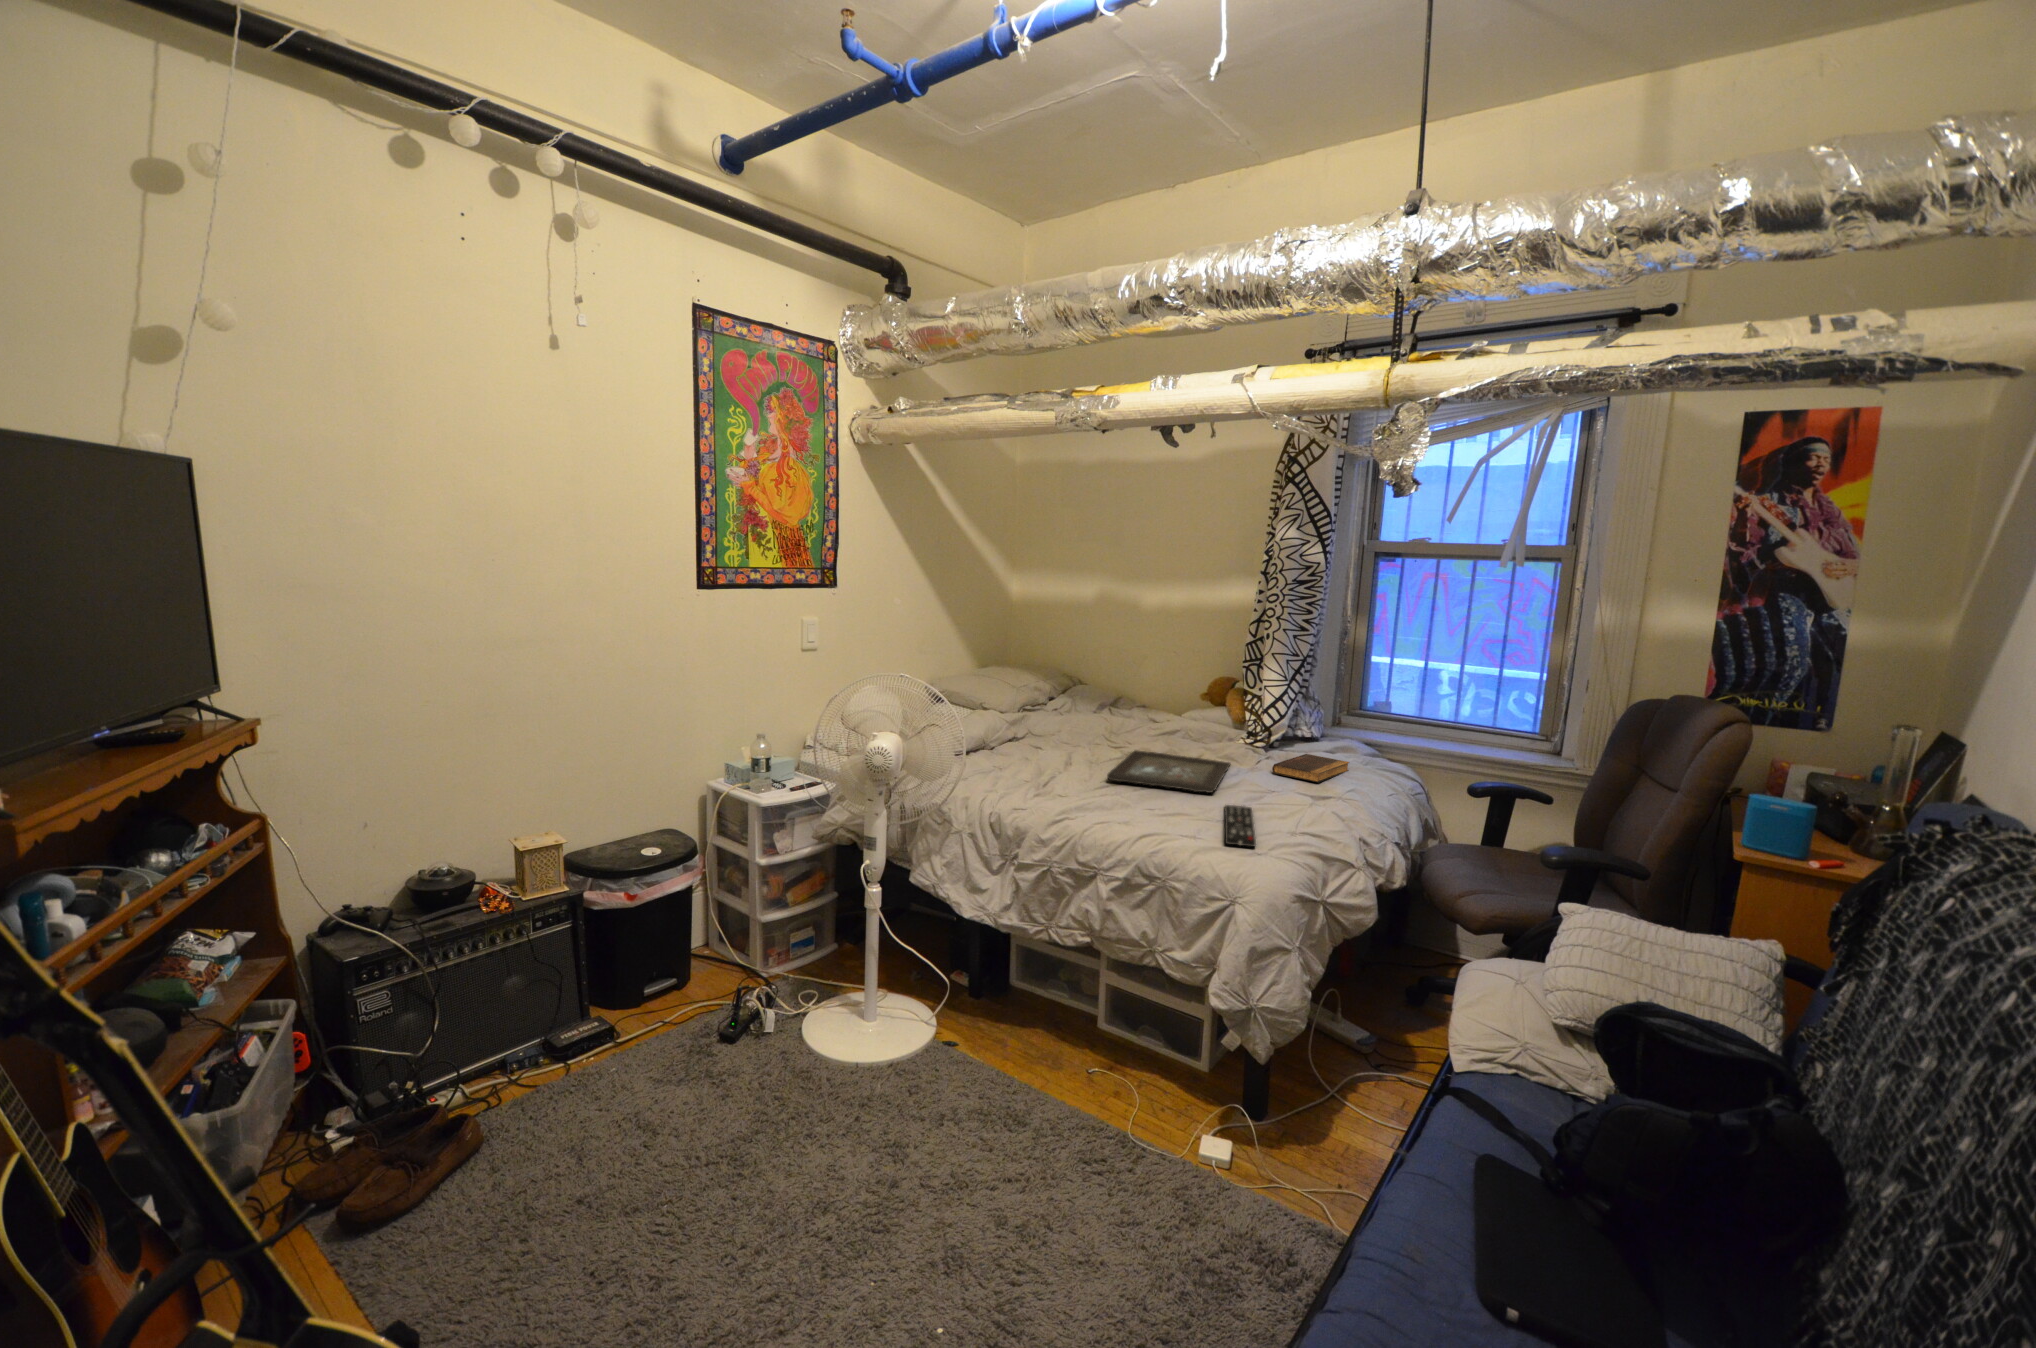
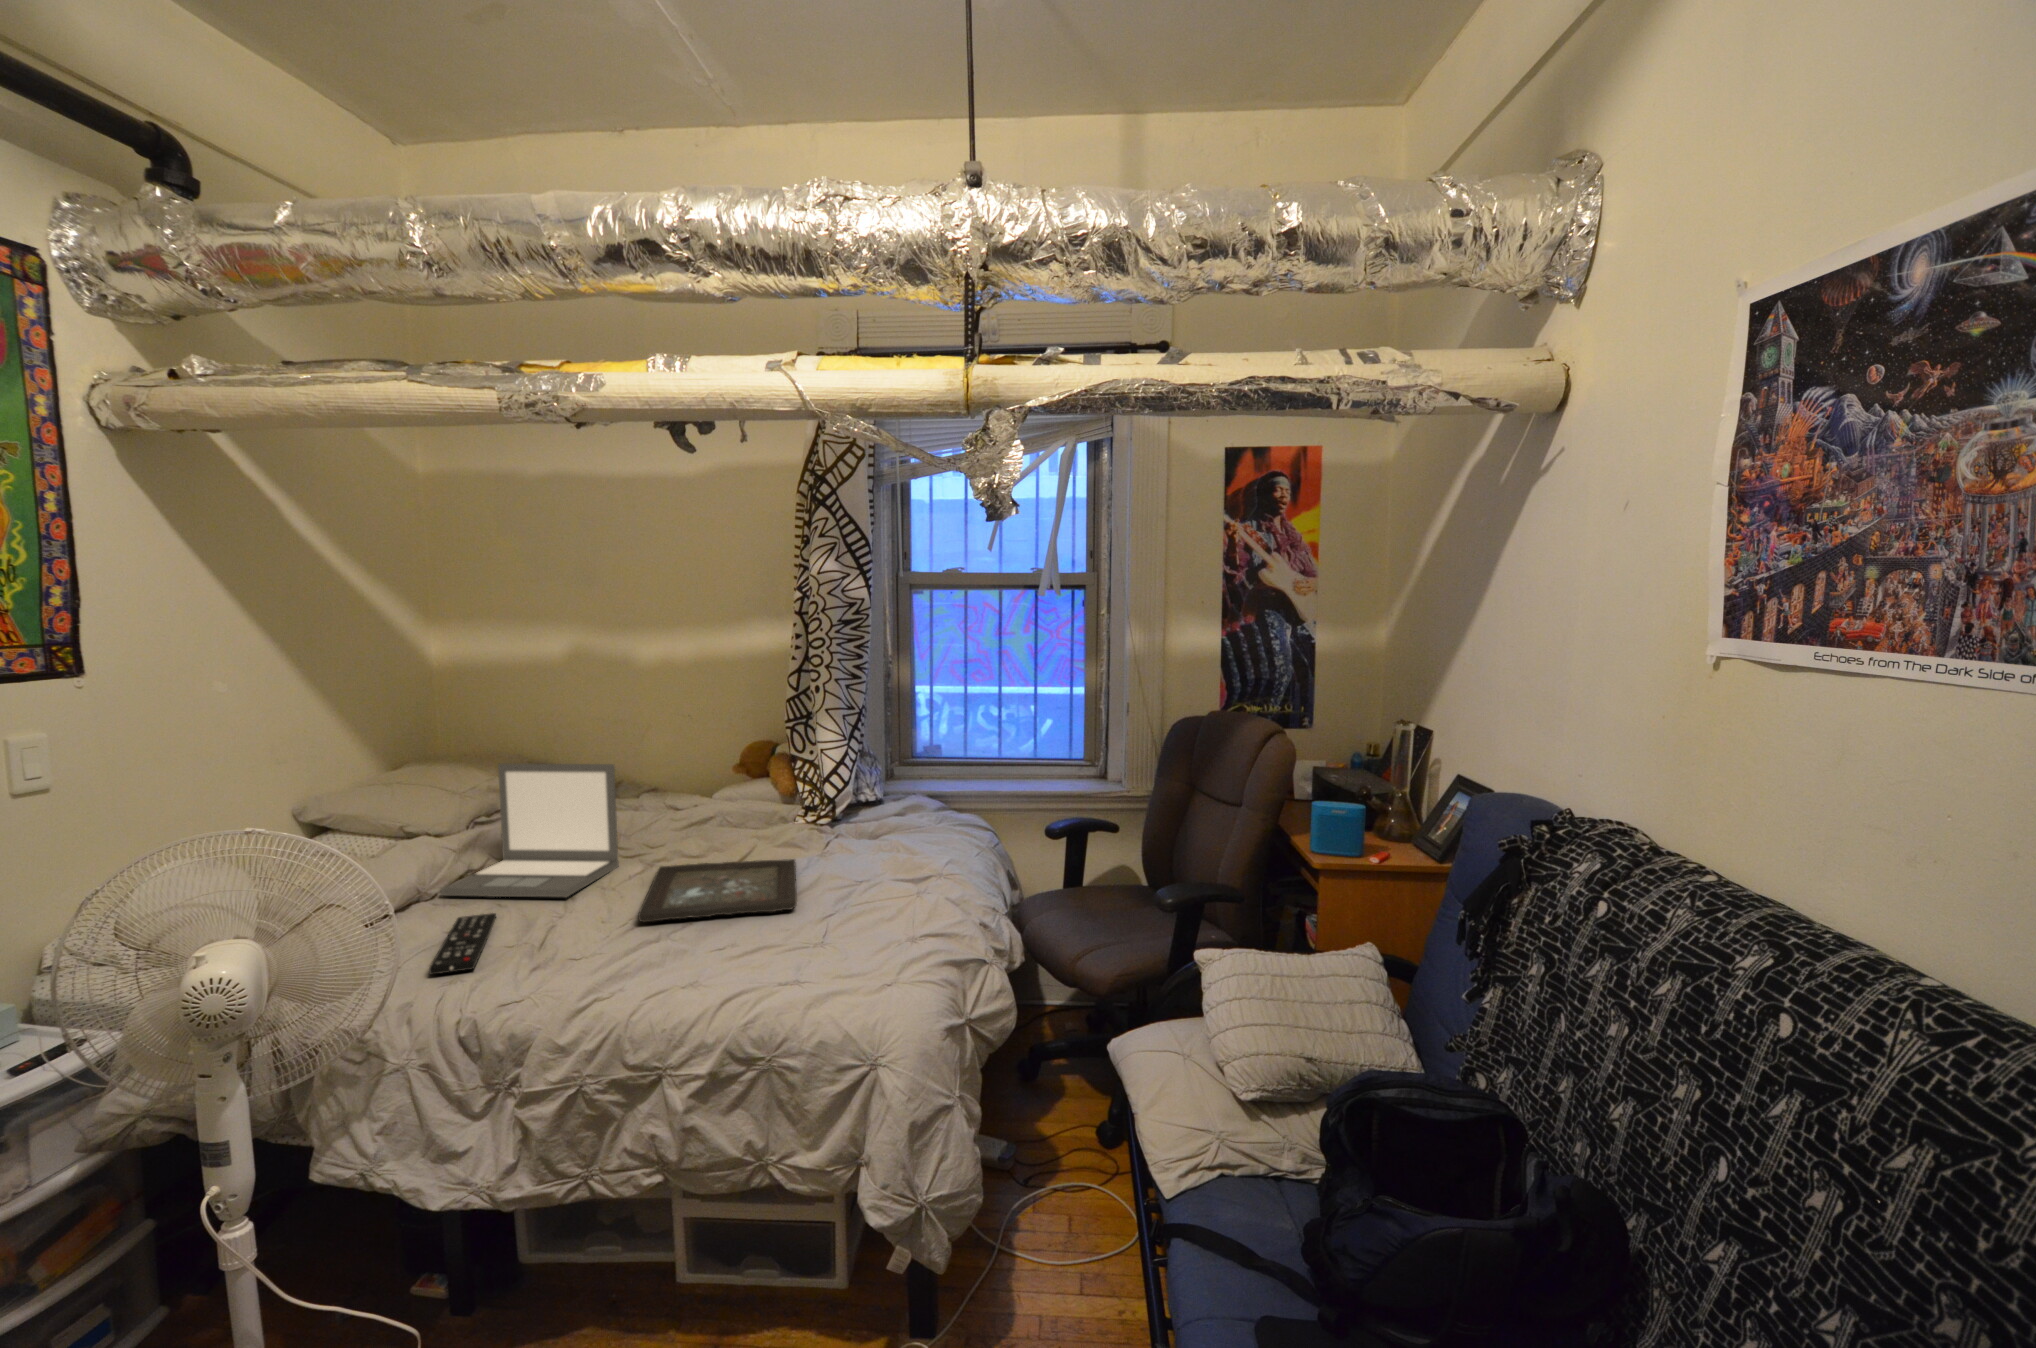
laptop: none [1003,666,1113,758] -> present [440,763,619,897]
book: present [1272,754,1349,783] -> none [851,830,932,865]
remote control: present [1225,805,1256,847] -> present [429,913,496,975]

